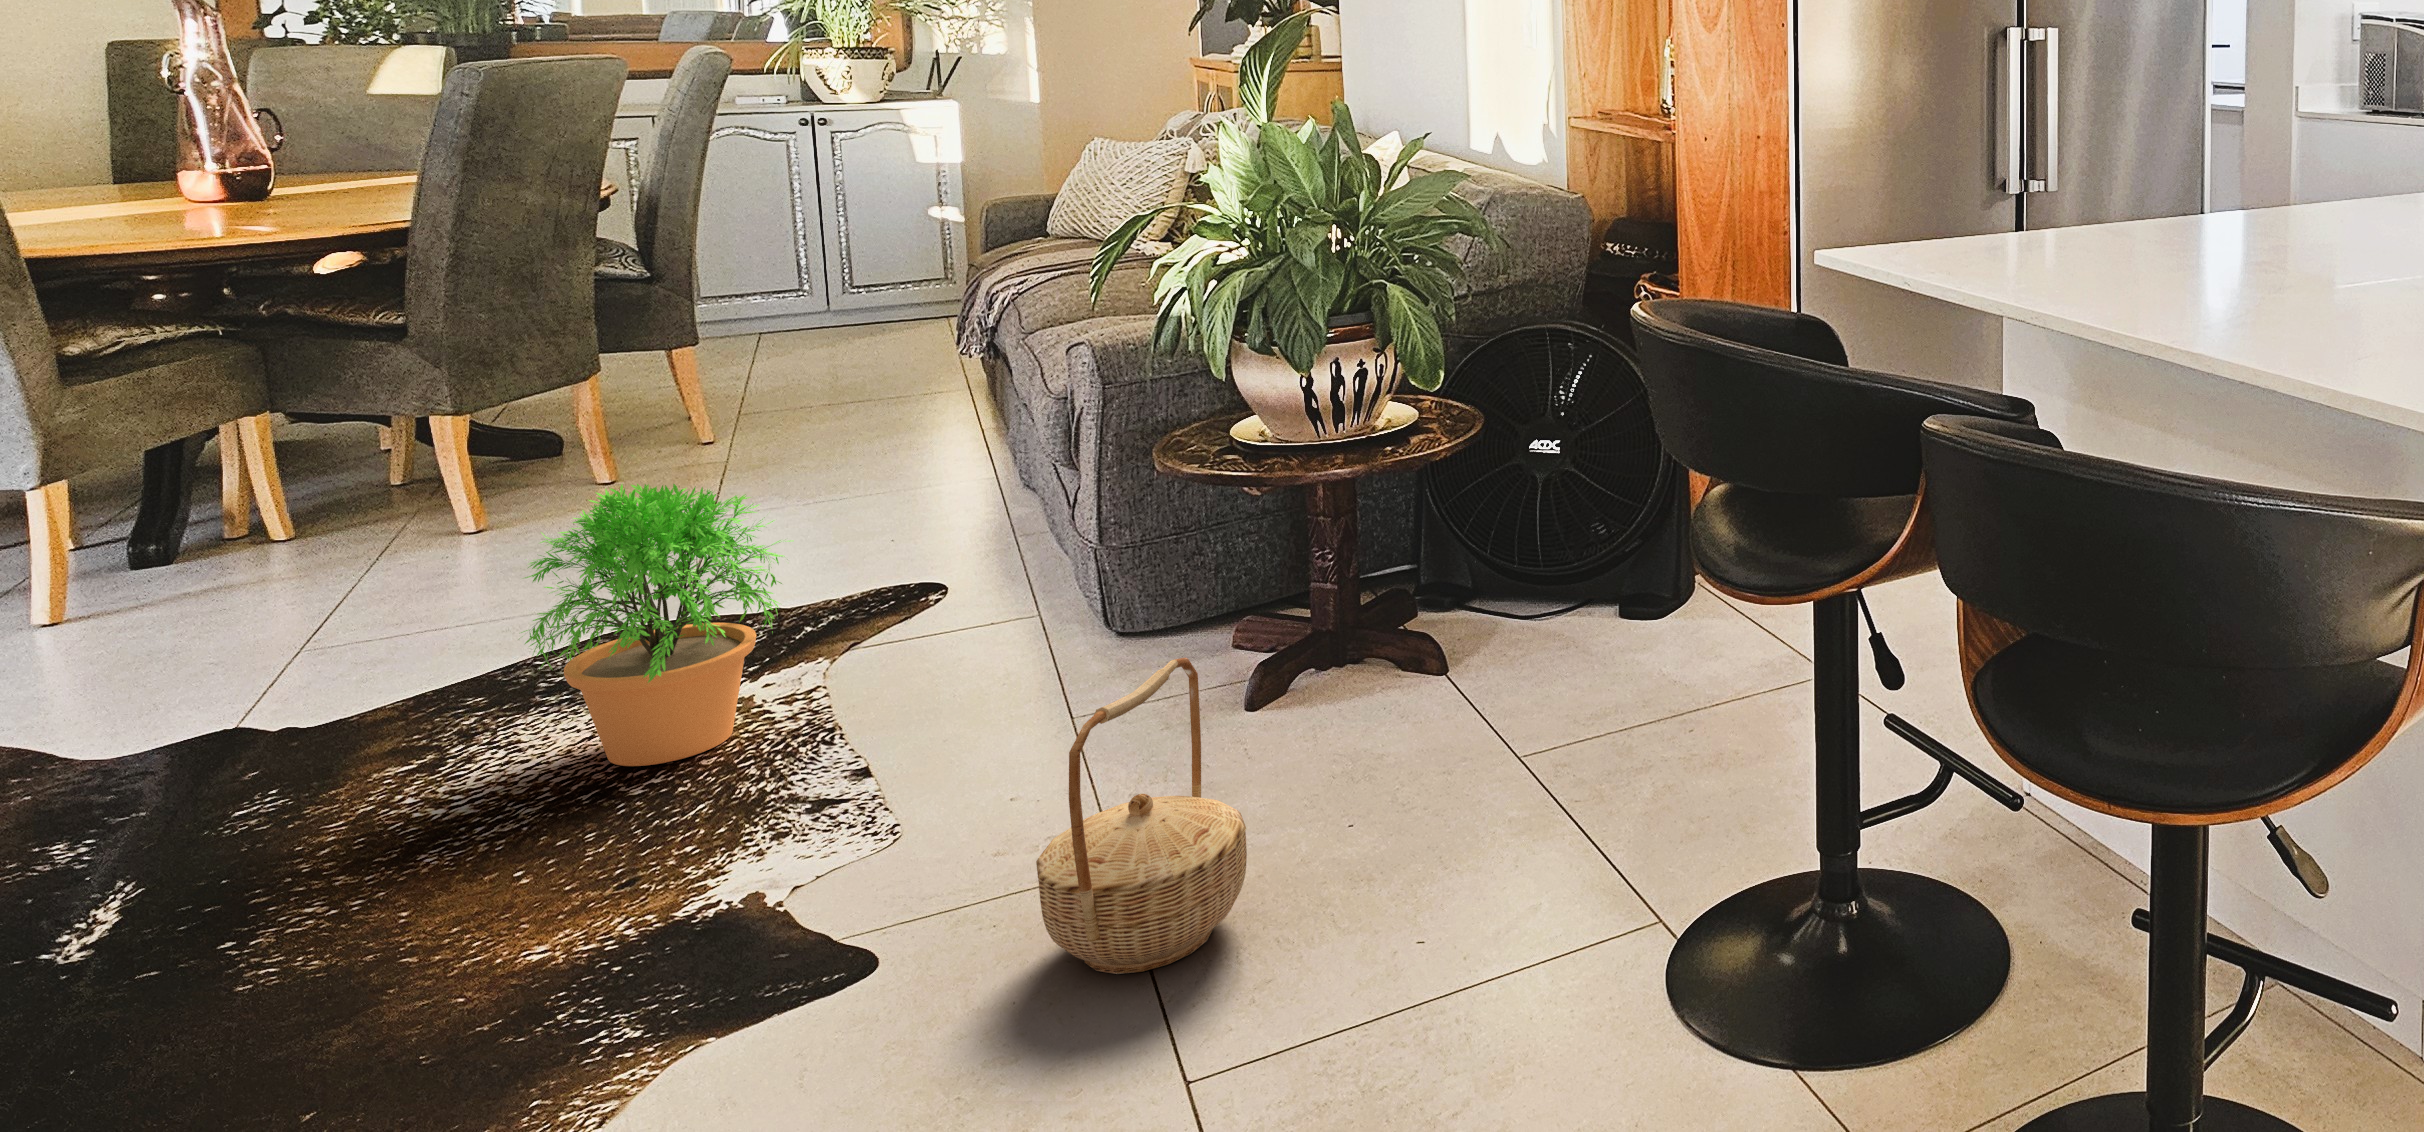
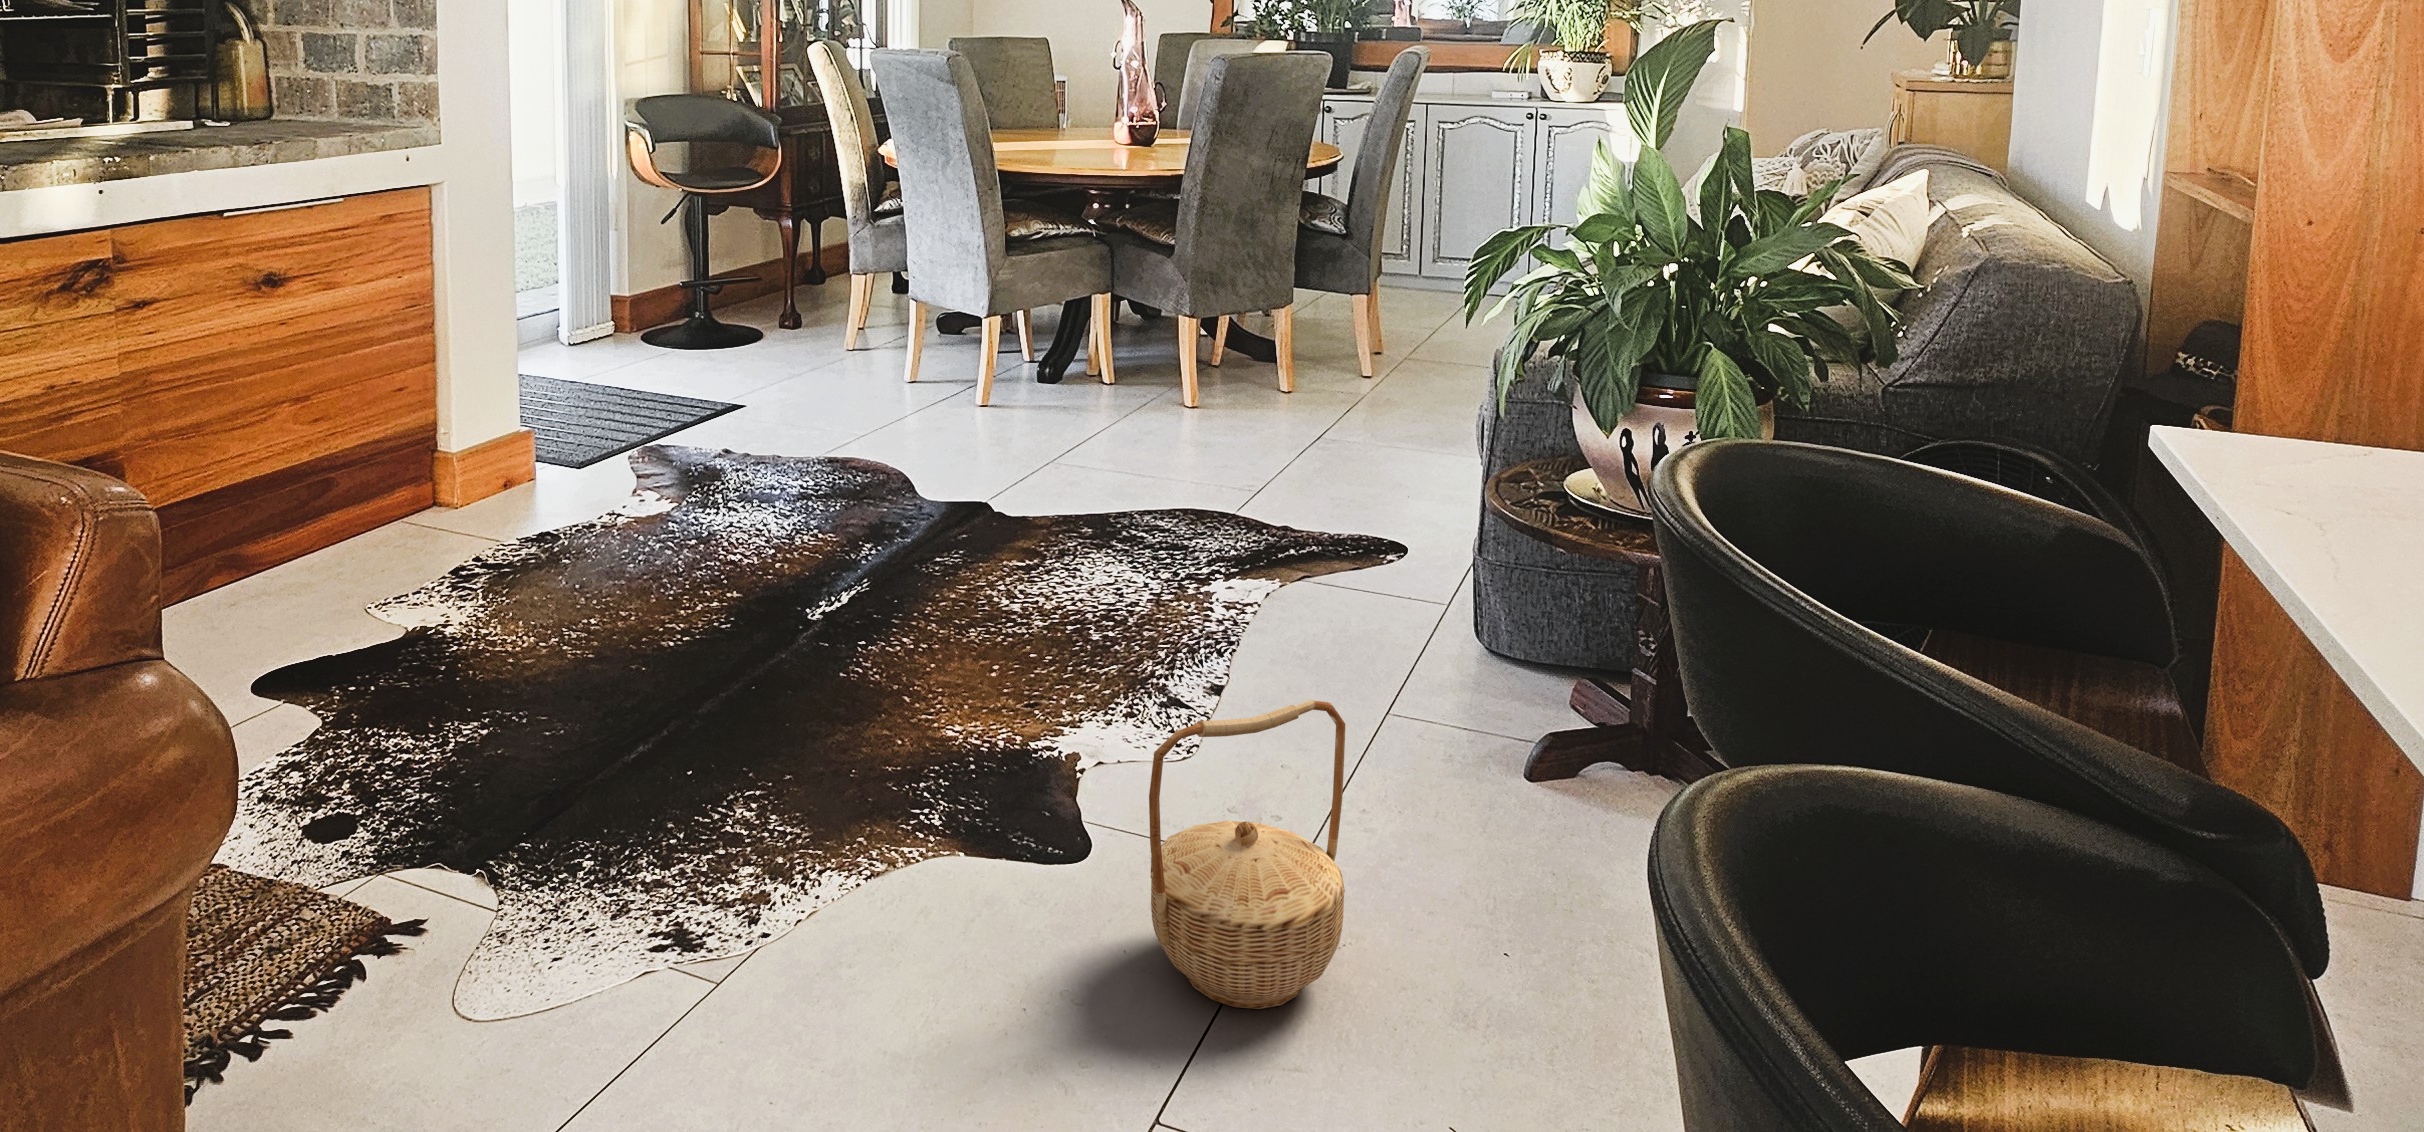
potted plant: present [521,484,790,766] -> none [1054,393,1239,624]

